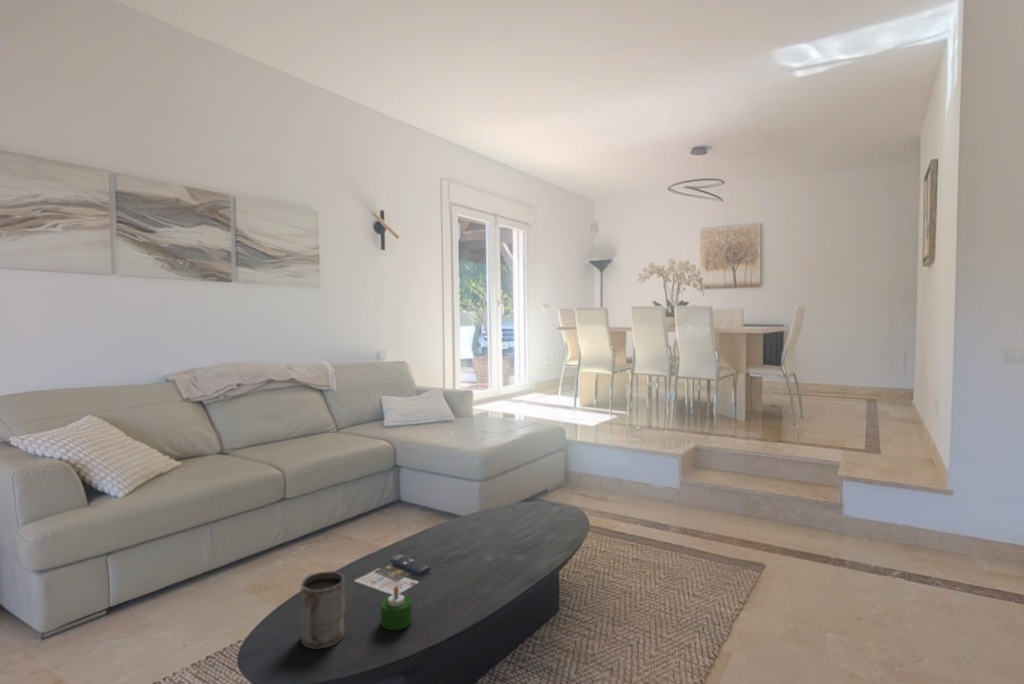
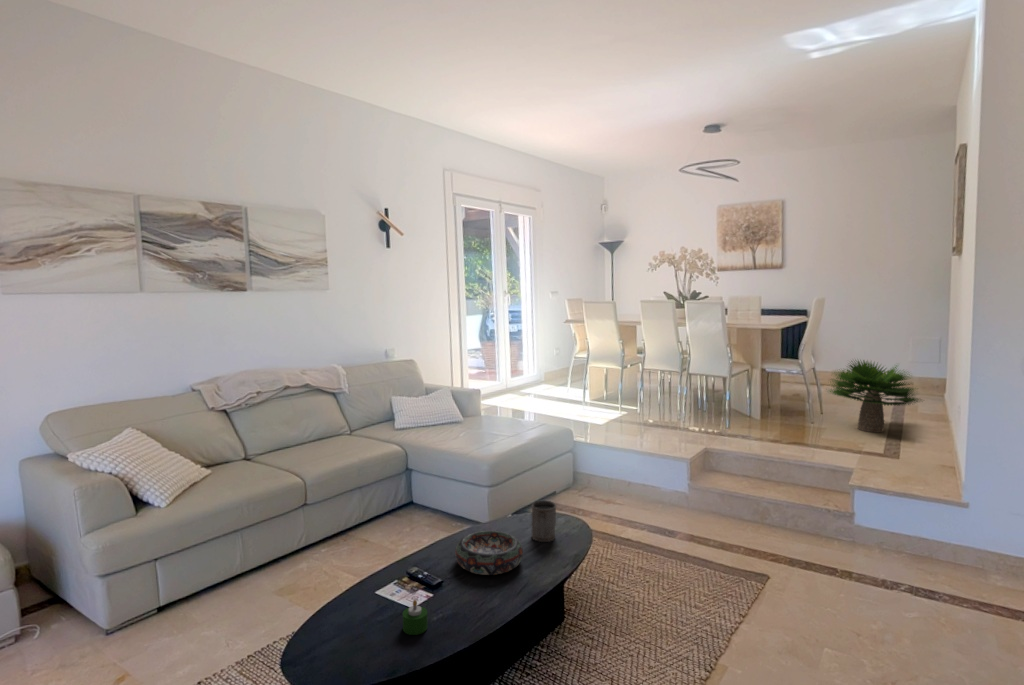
potted plant: none [815,354,920,429] -> present [830,360,919,433]
decorative bowl: none [446,514,524,562] -> present [455,530,523,575]
mug: present [301,571,345,648] -> present [532,501,556,542]

